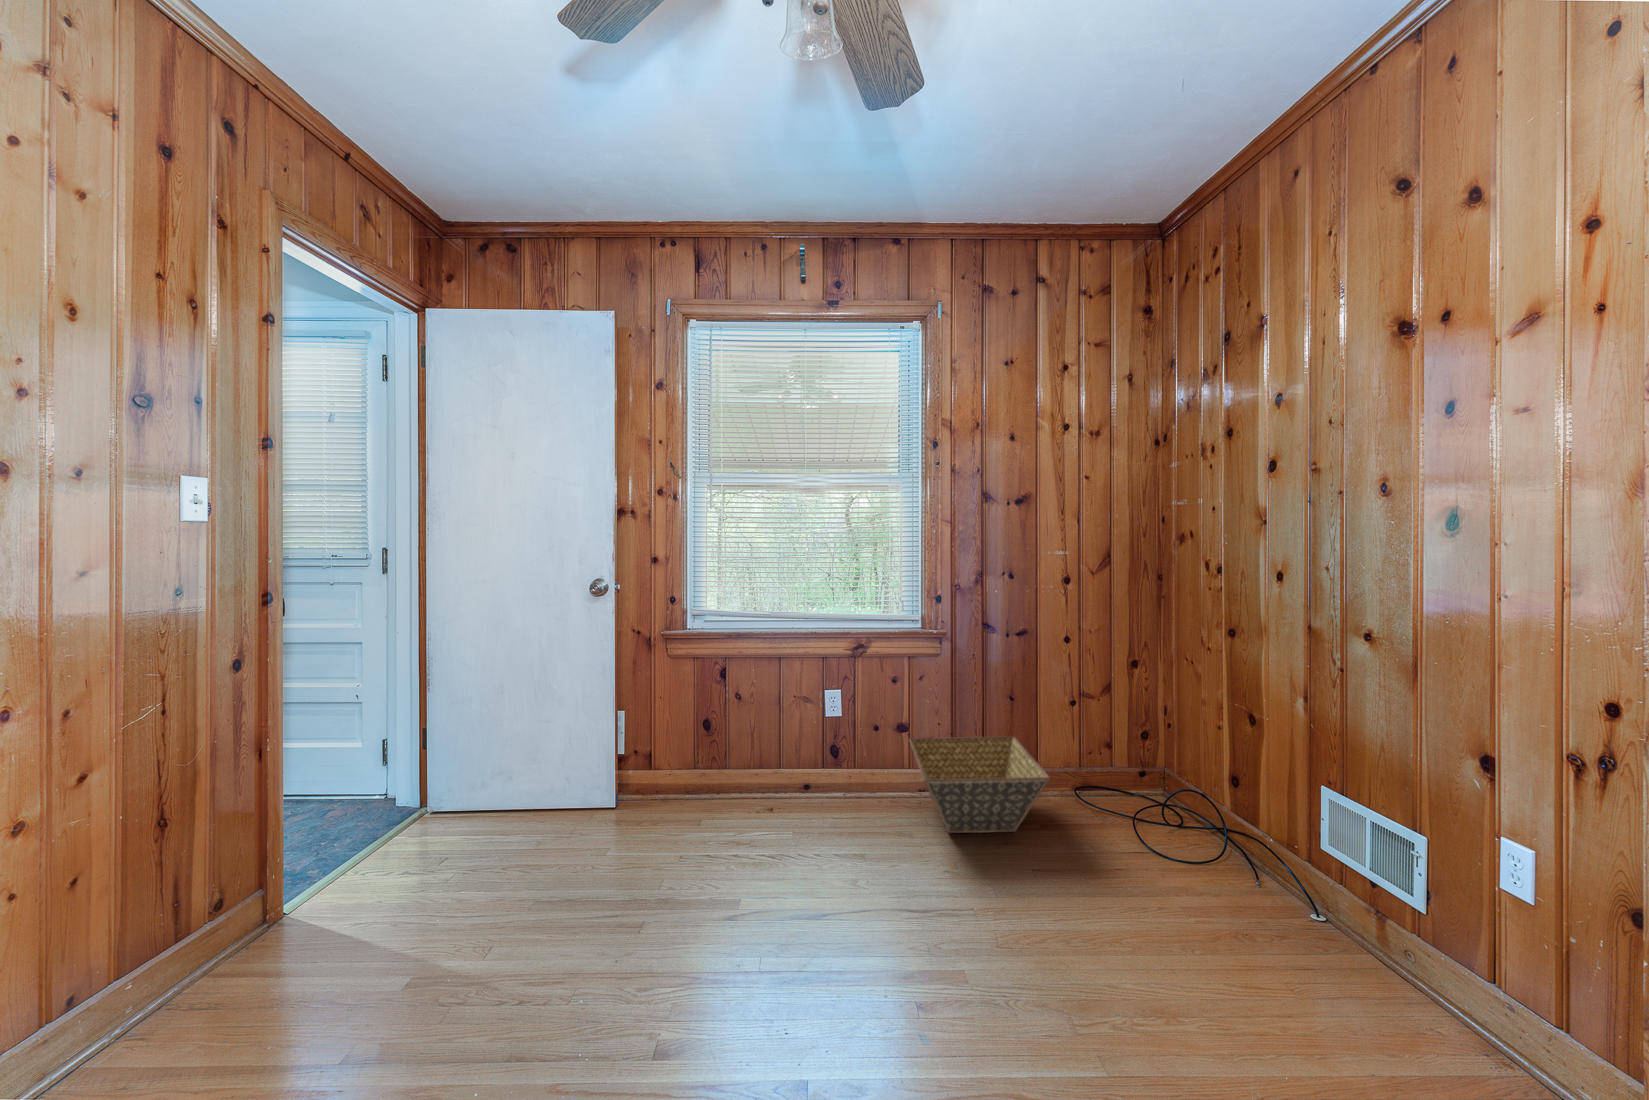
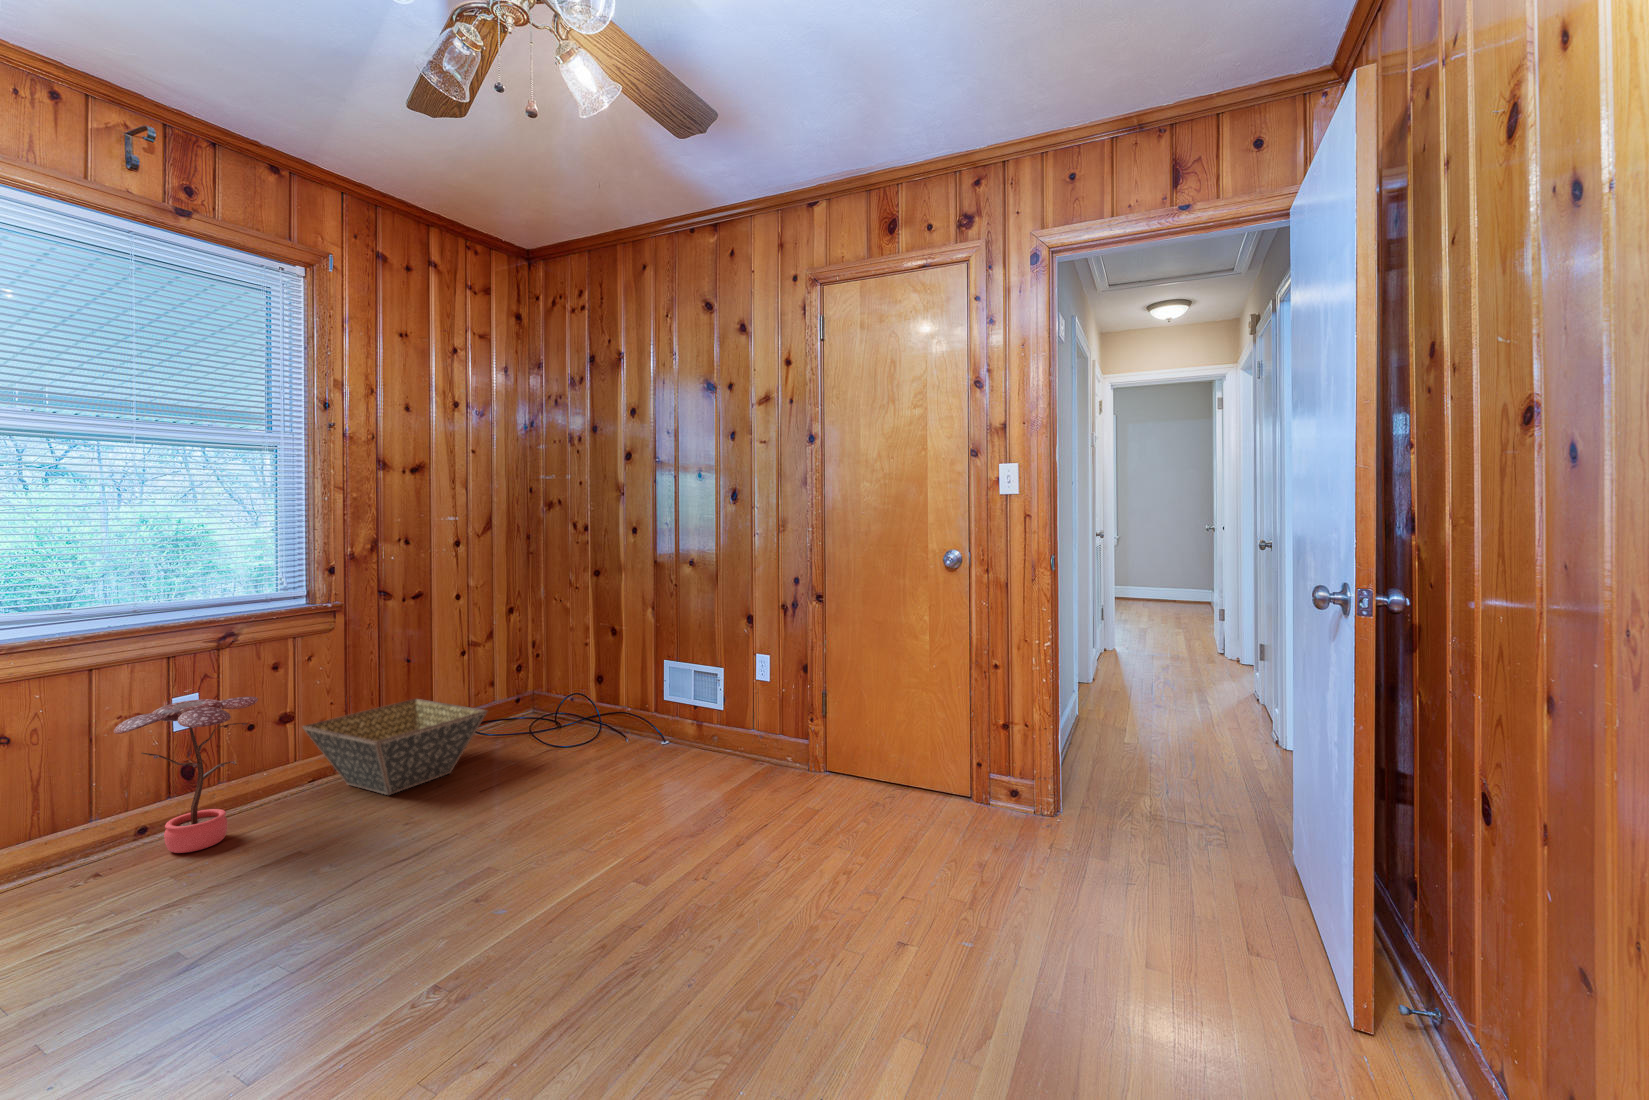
potted plant: none [771,701,859,822] -> present [114,697,258,853]

